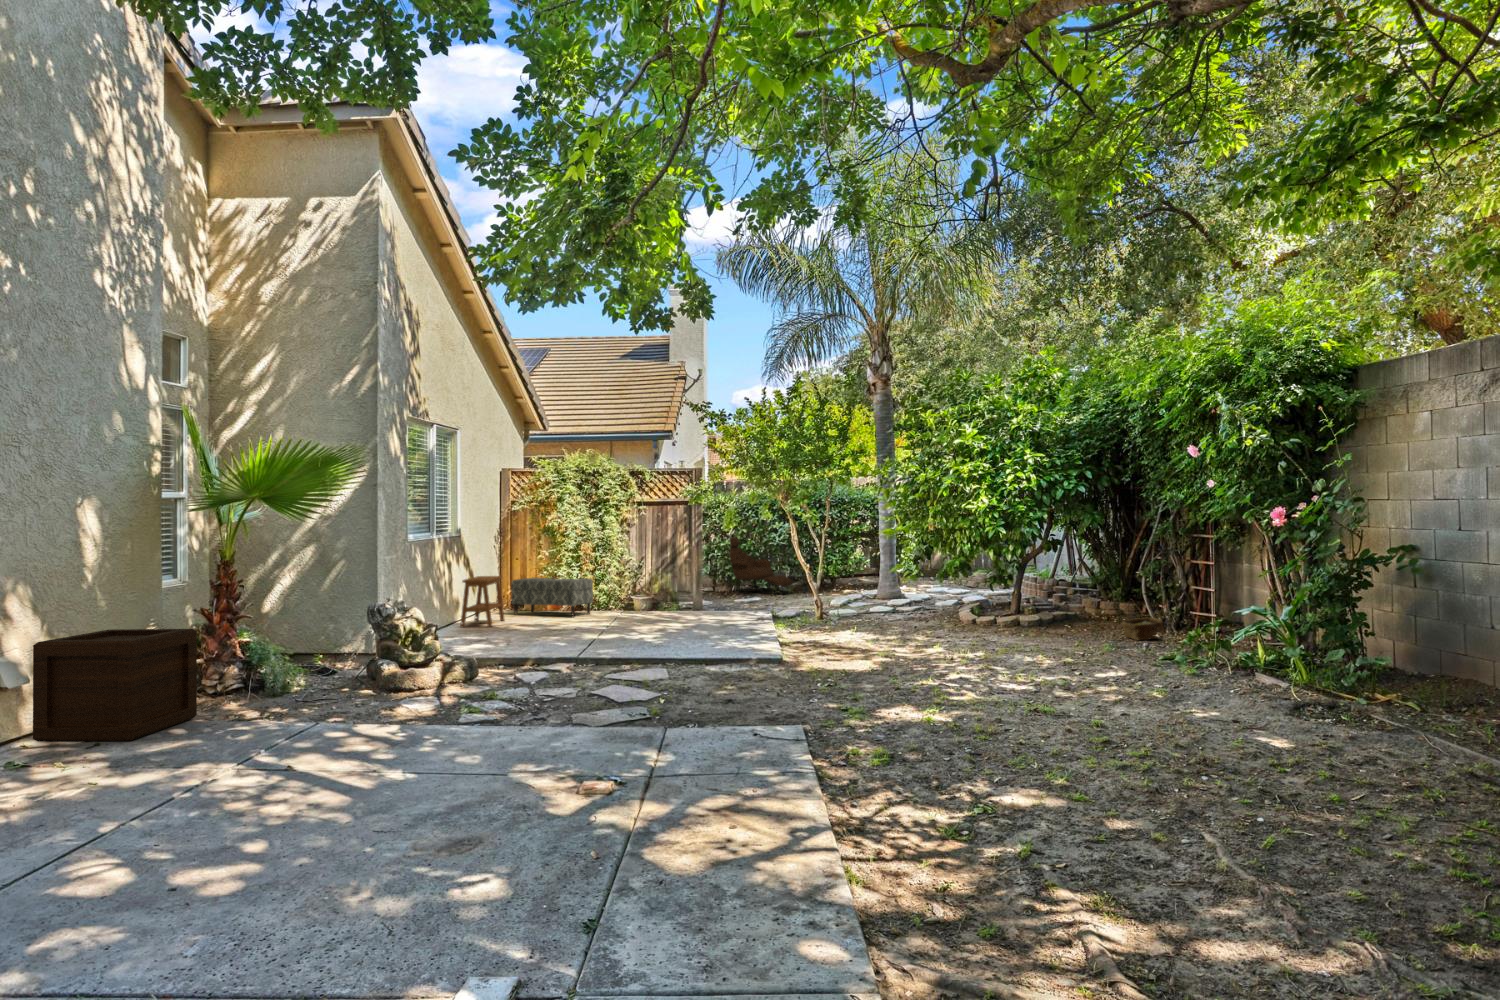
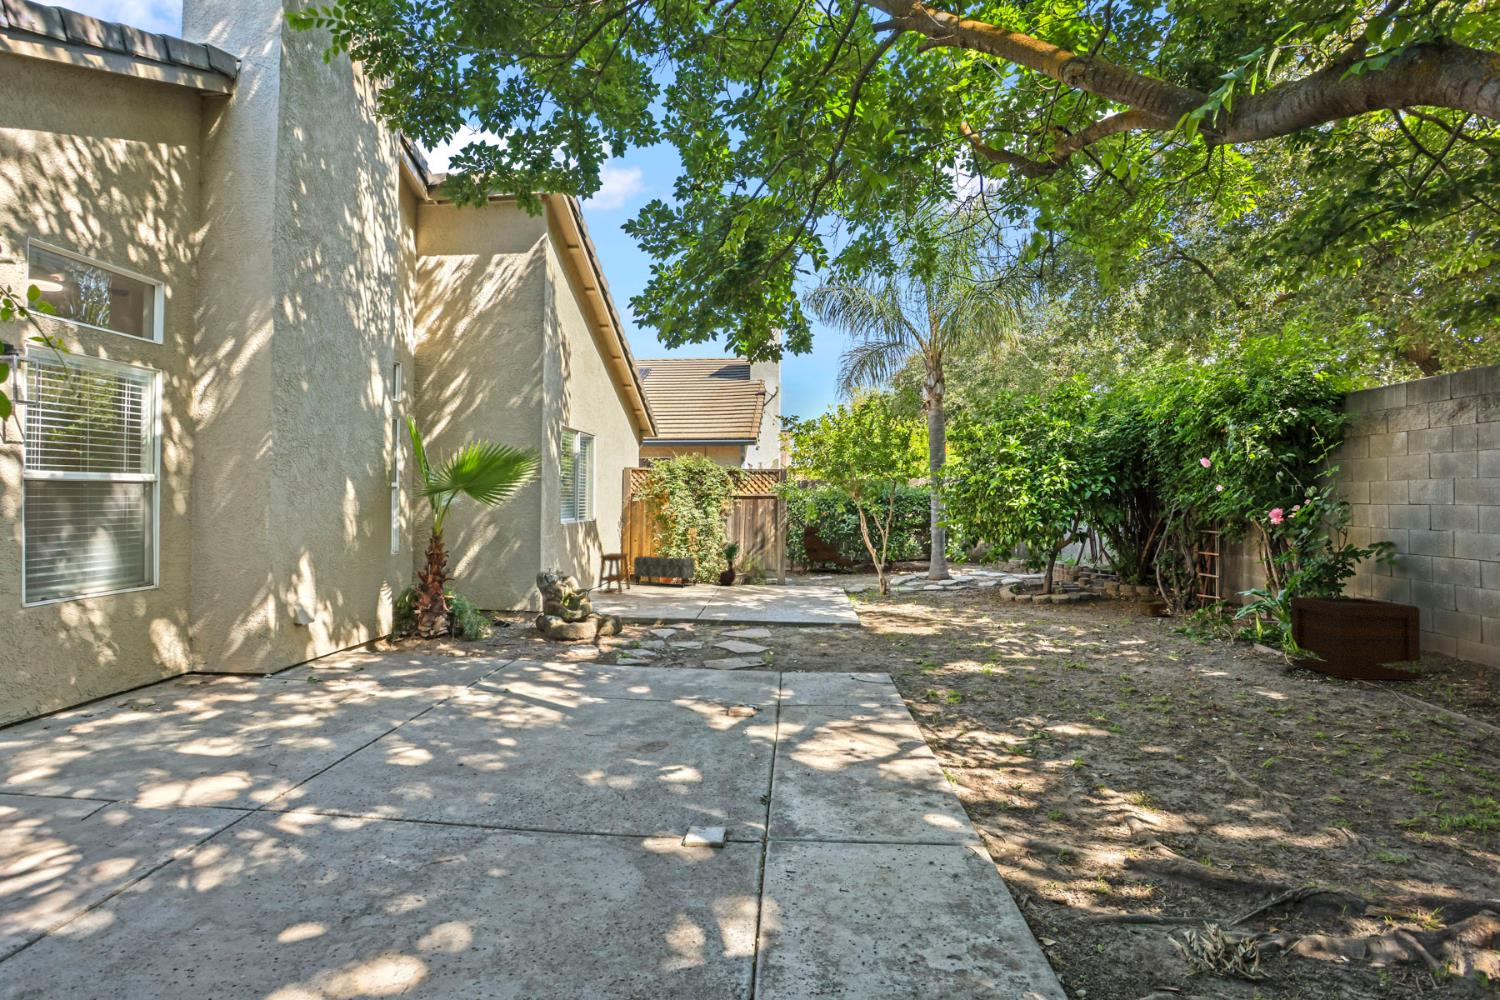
potted tree: none [616,555,649,613] -> present [718,543,740,585]
wooden crate: present [33,629,197,742] -> present [1291,597,1420,681]

